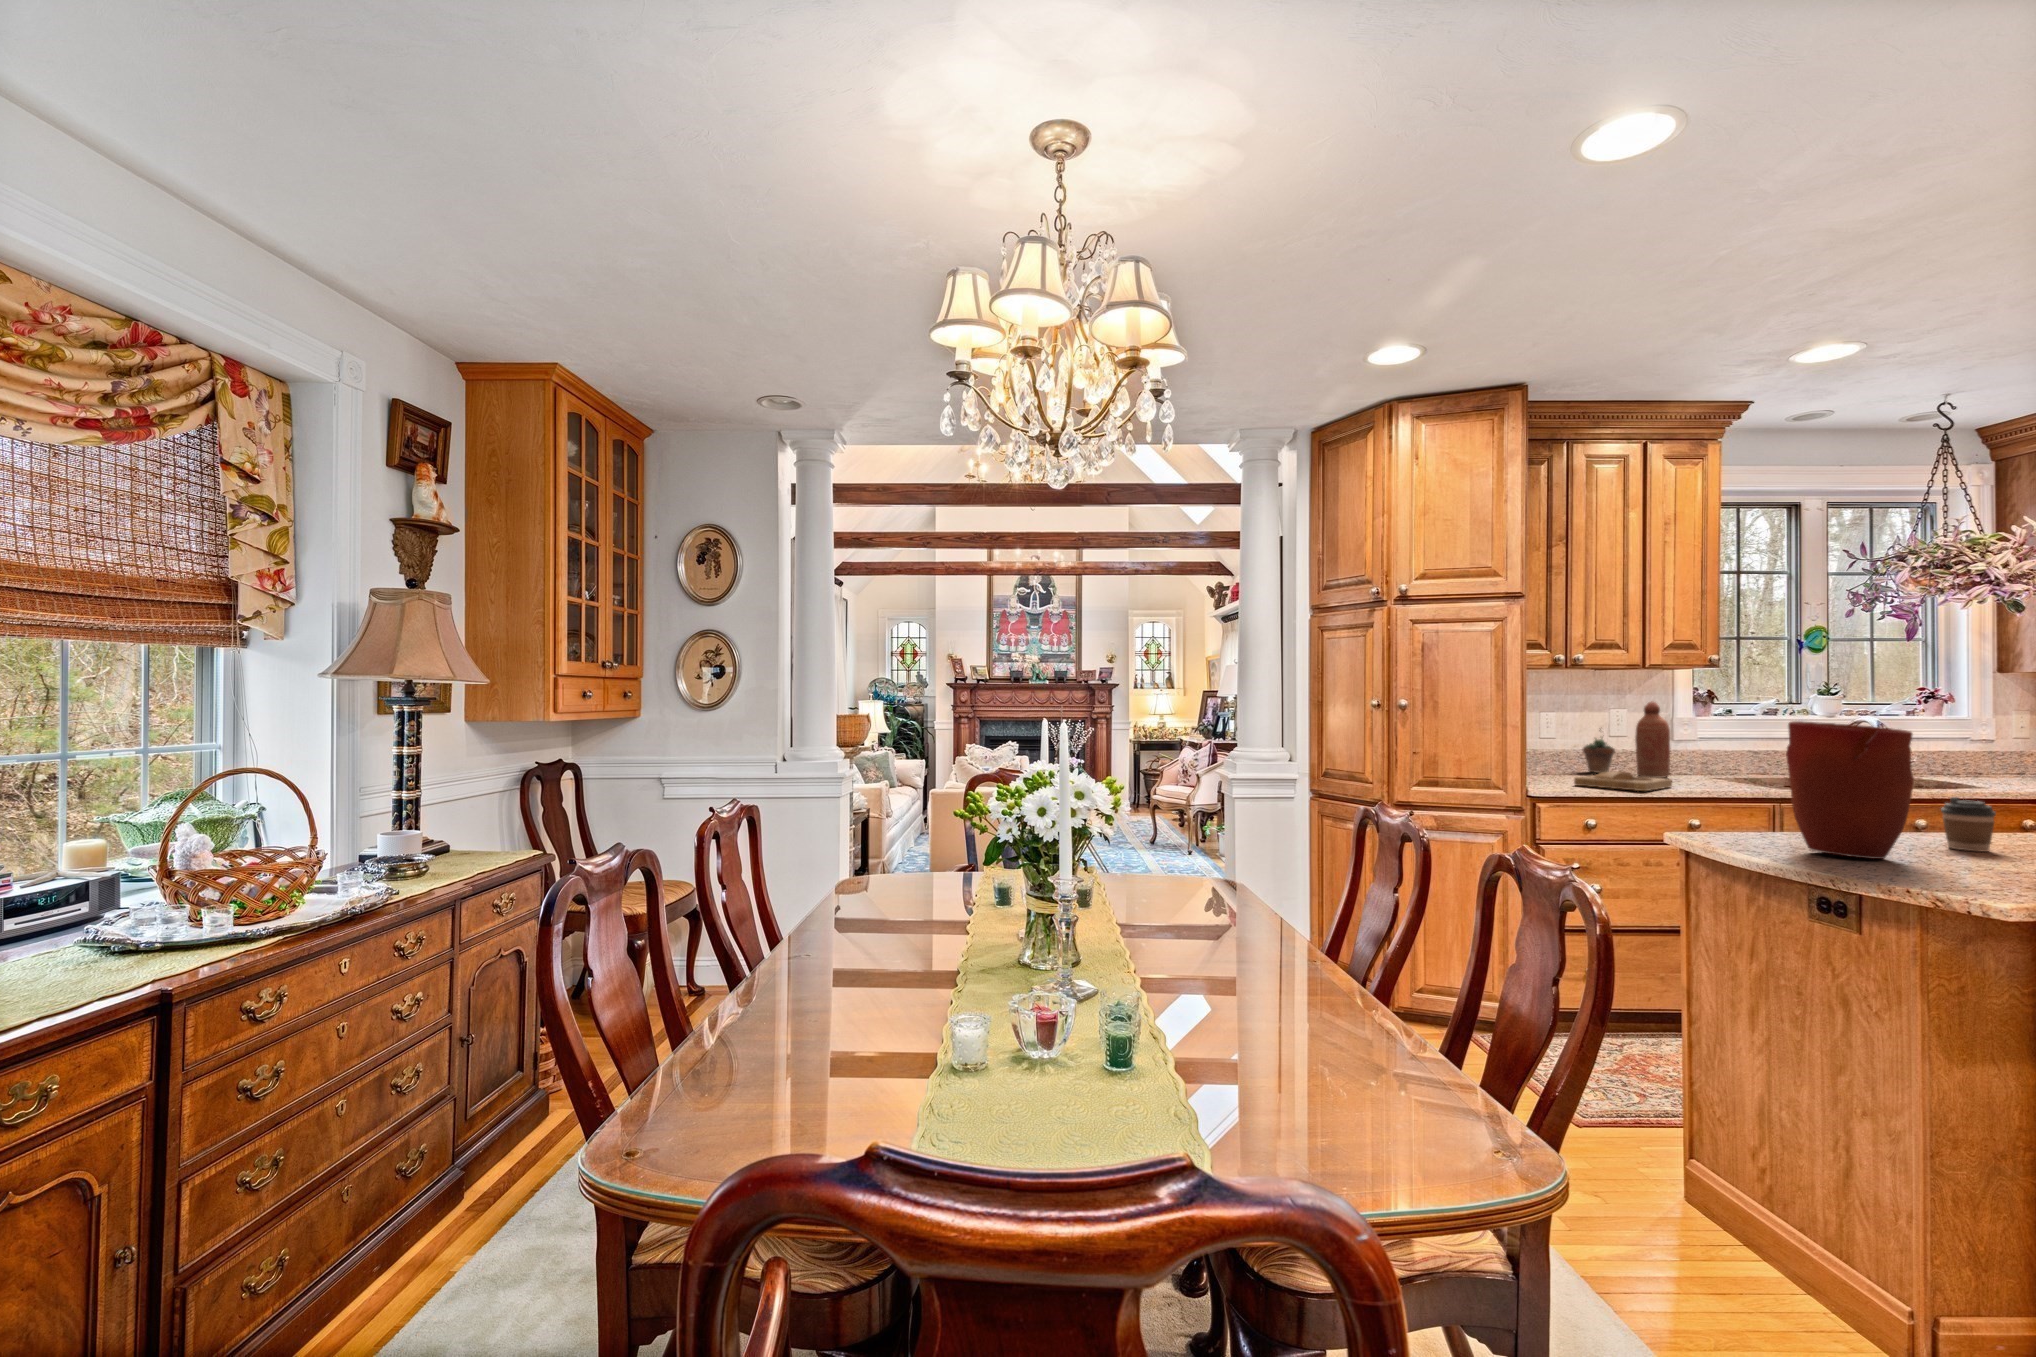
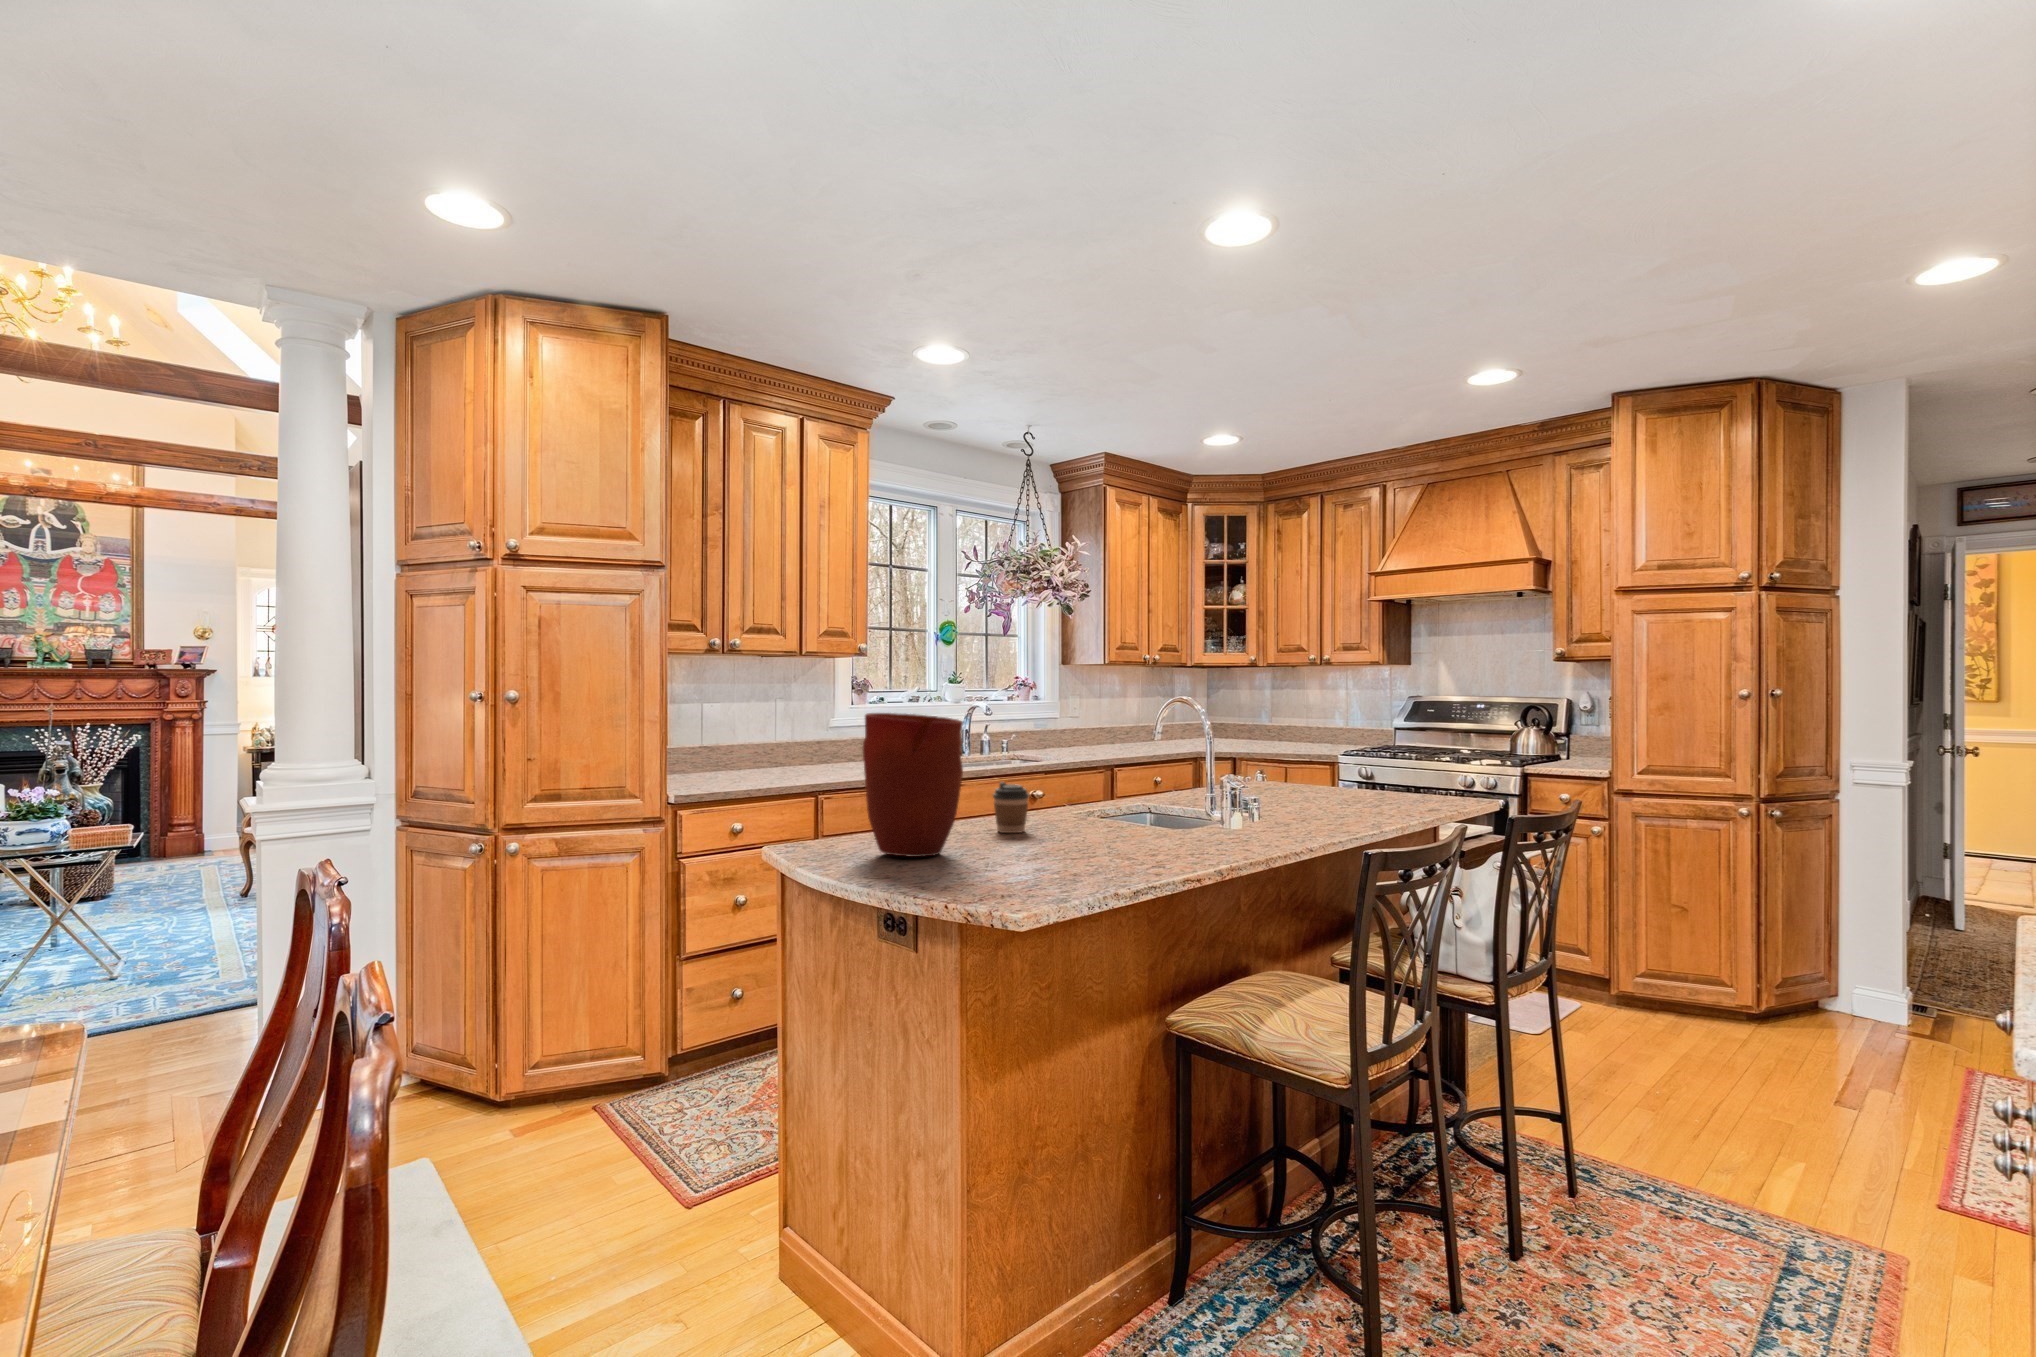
bottle: present [1635,701,1670,778] -> none [794,690,824,770]
succulent plant: present [1583,729,1615,773] -> none [746,719,776,768]
tray: present [1574,772,1672,791] -> none [725,767,819,787]

